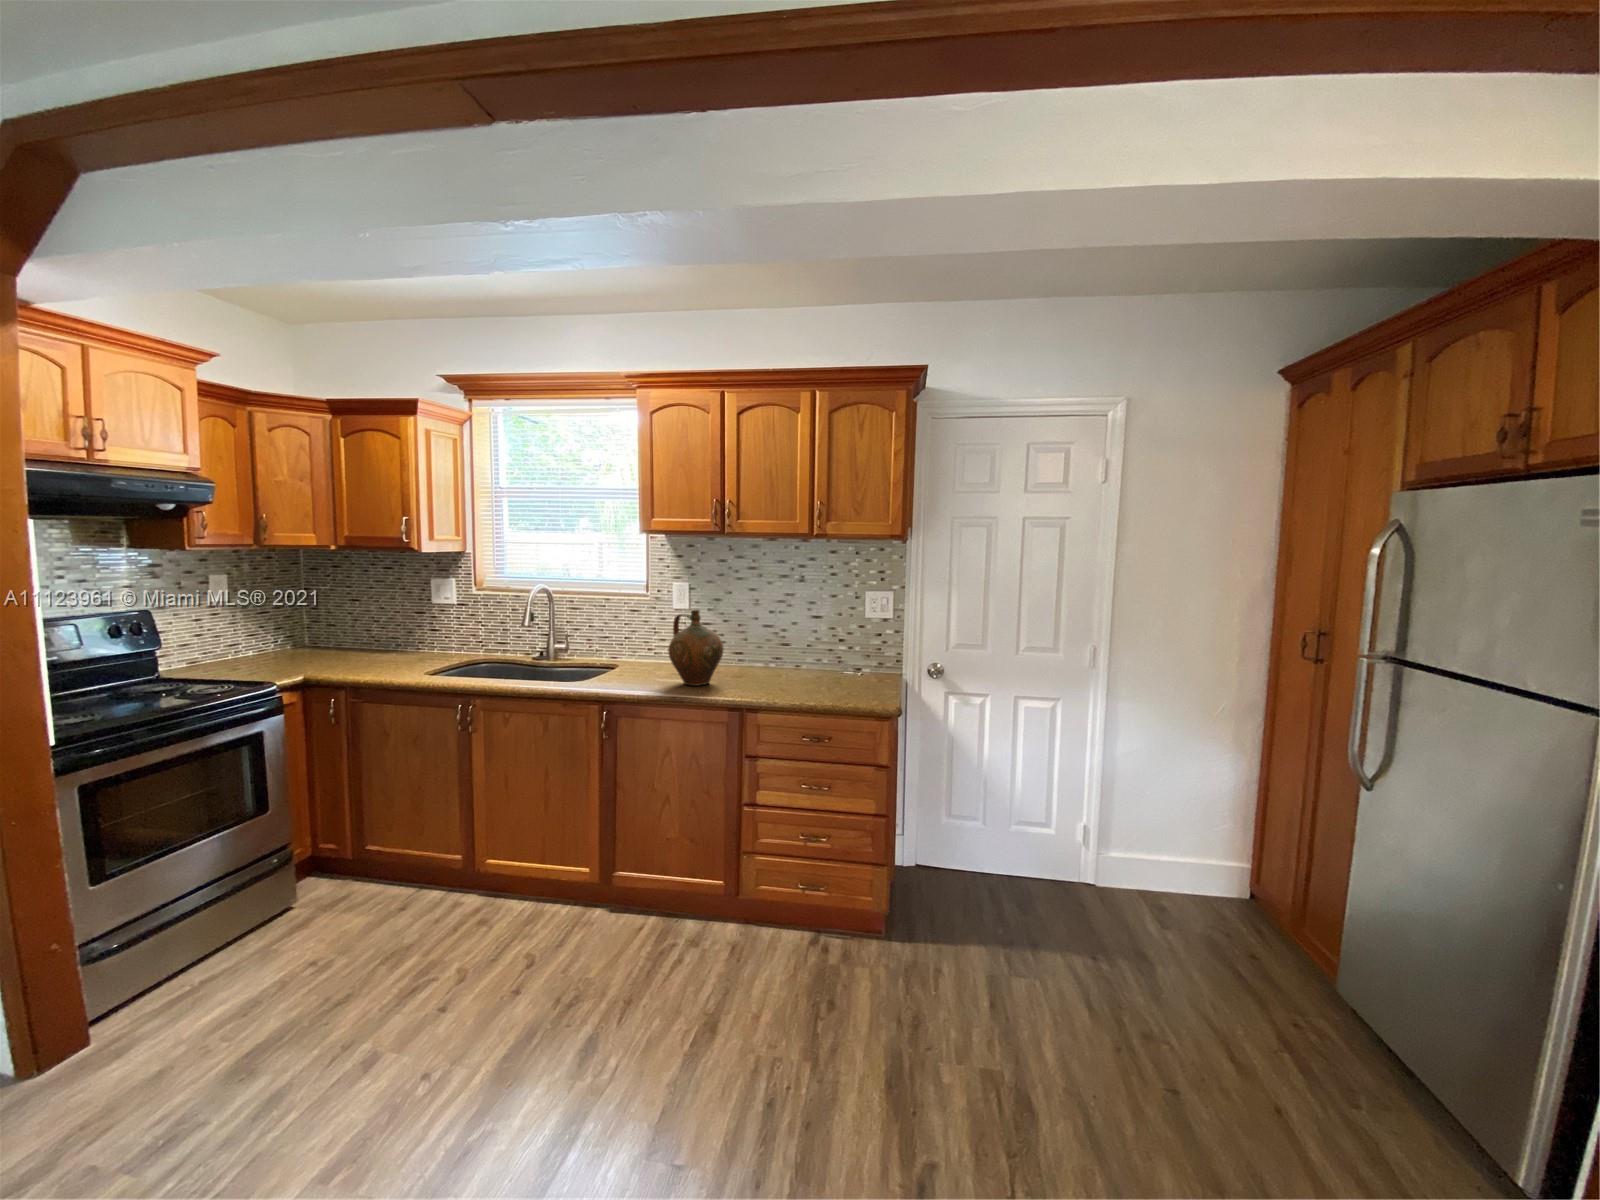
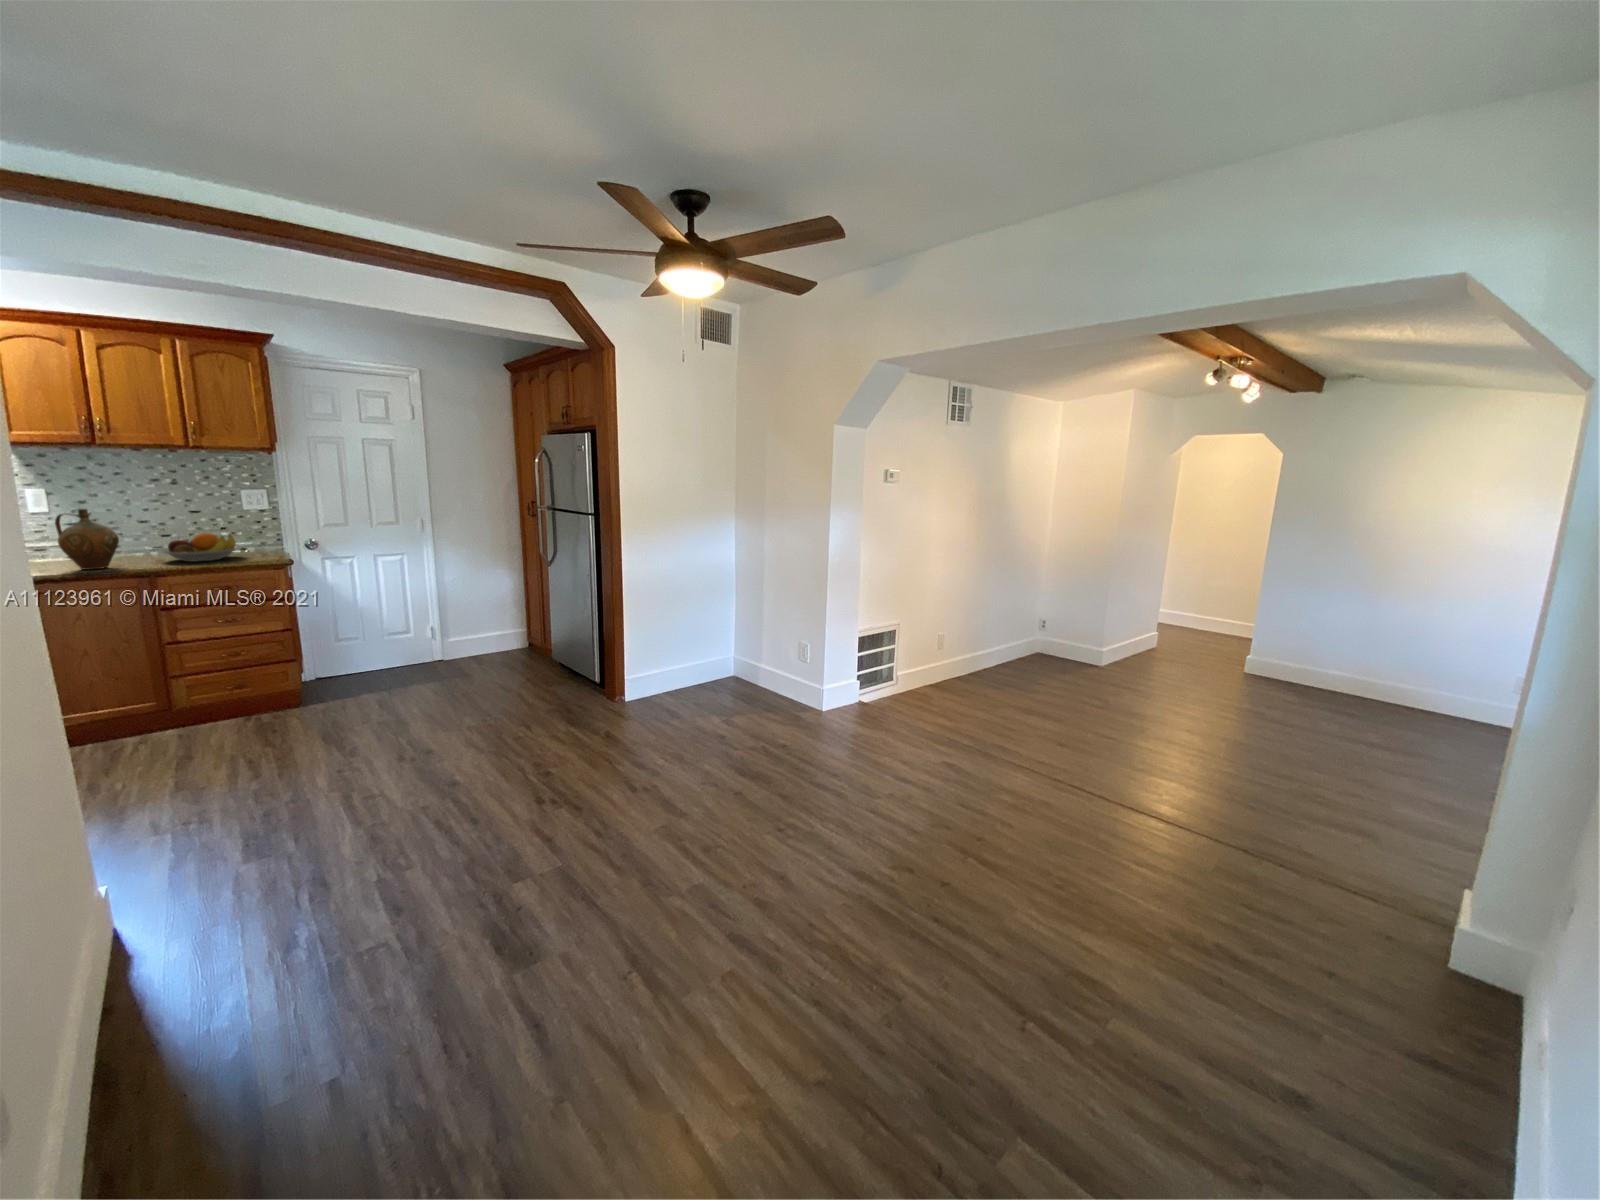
fruit bowl: none [761,649,847,688] -> present [160,533,241,562]

